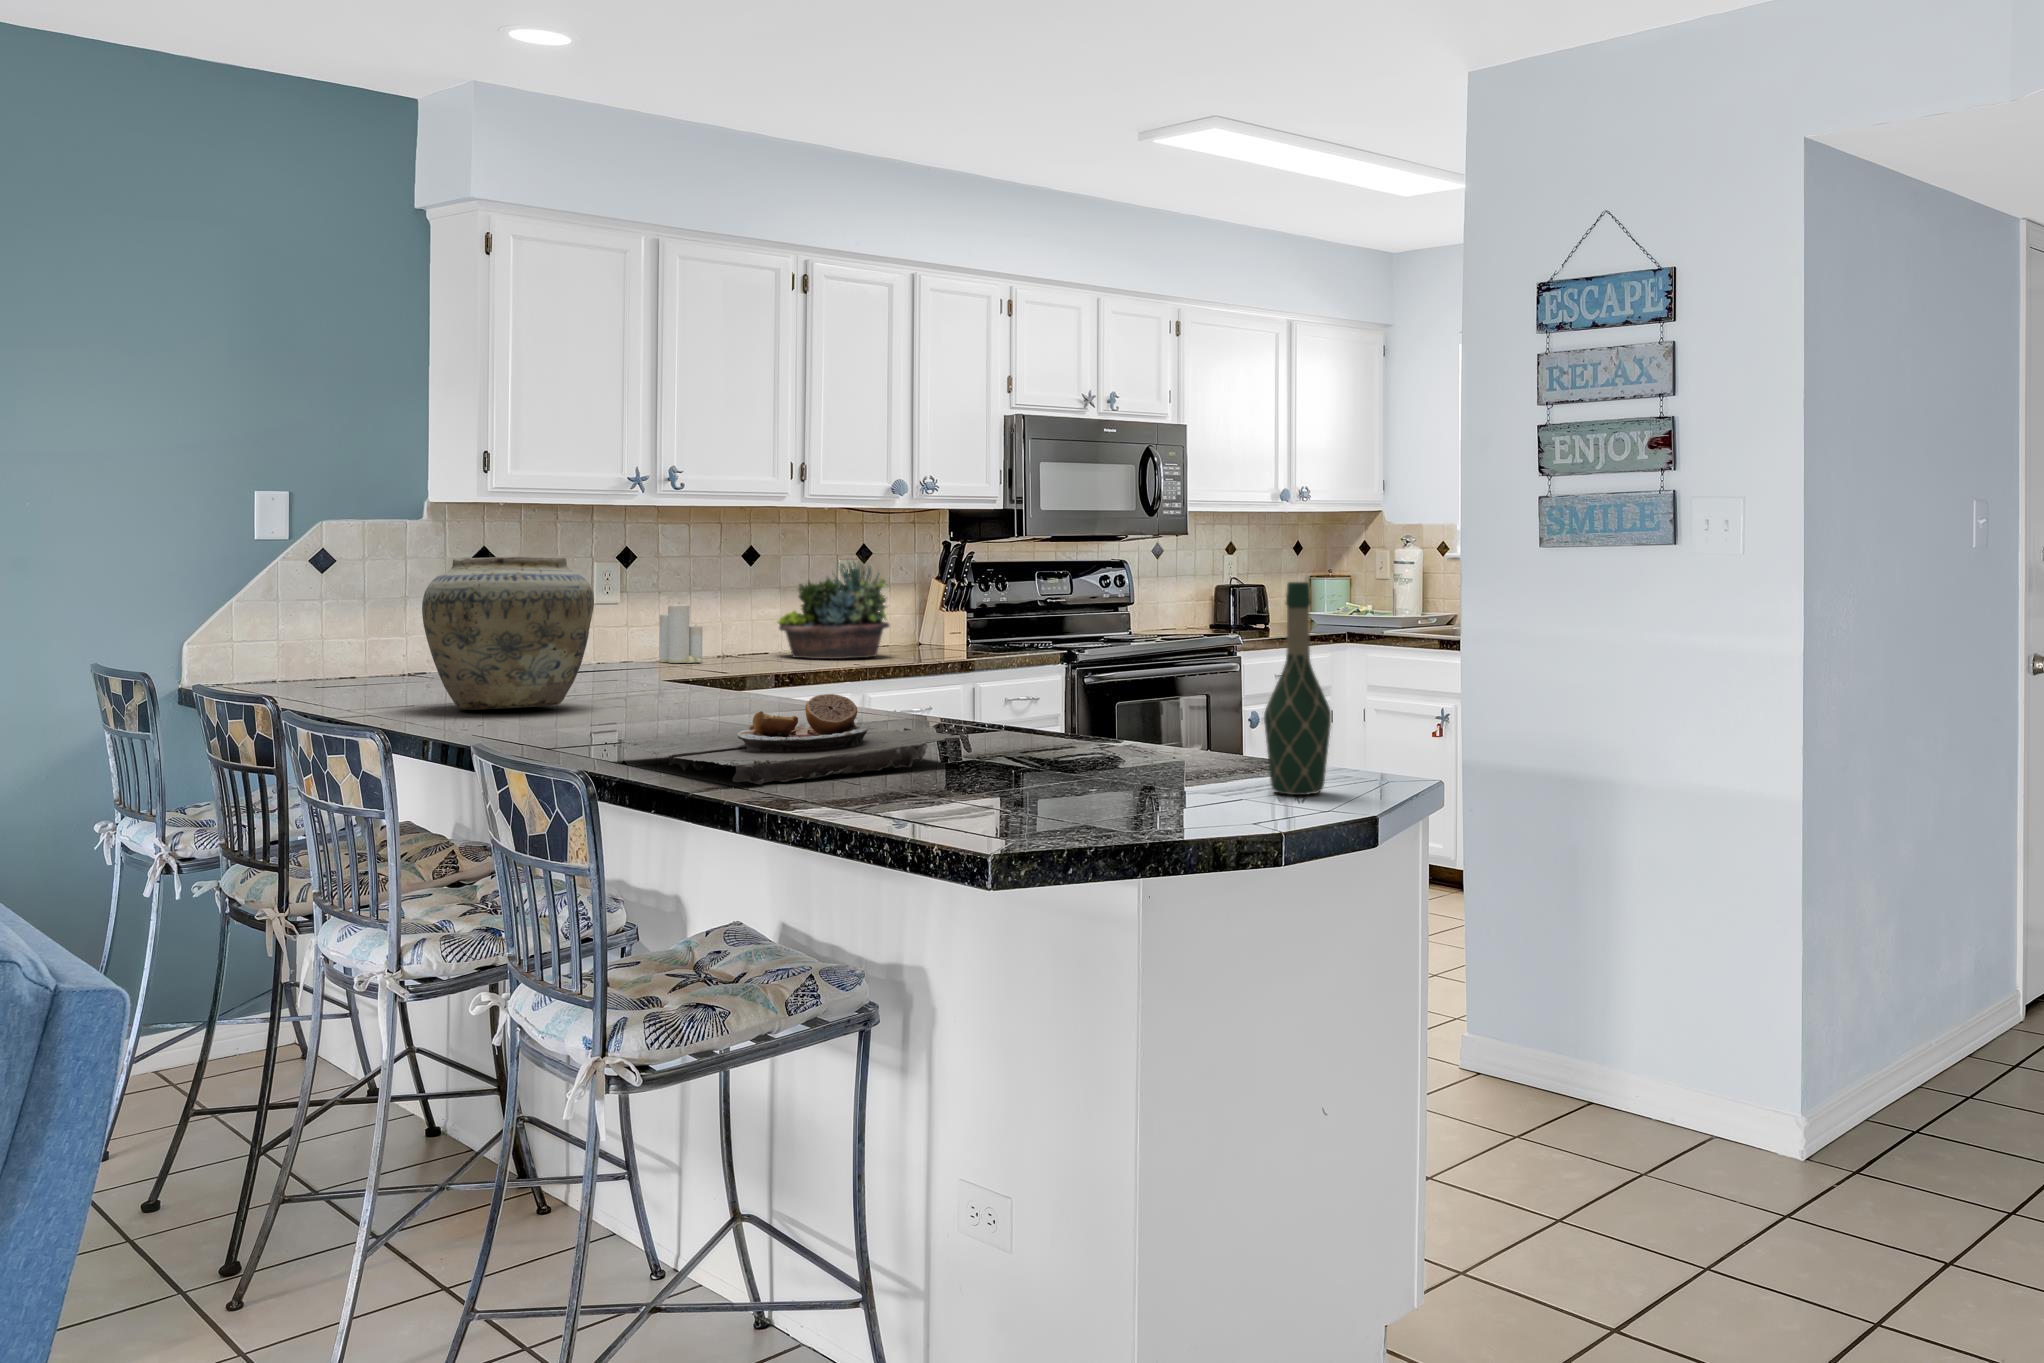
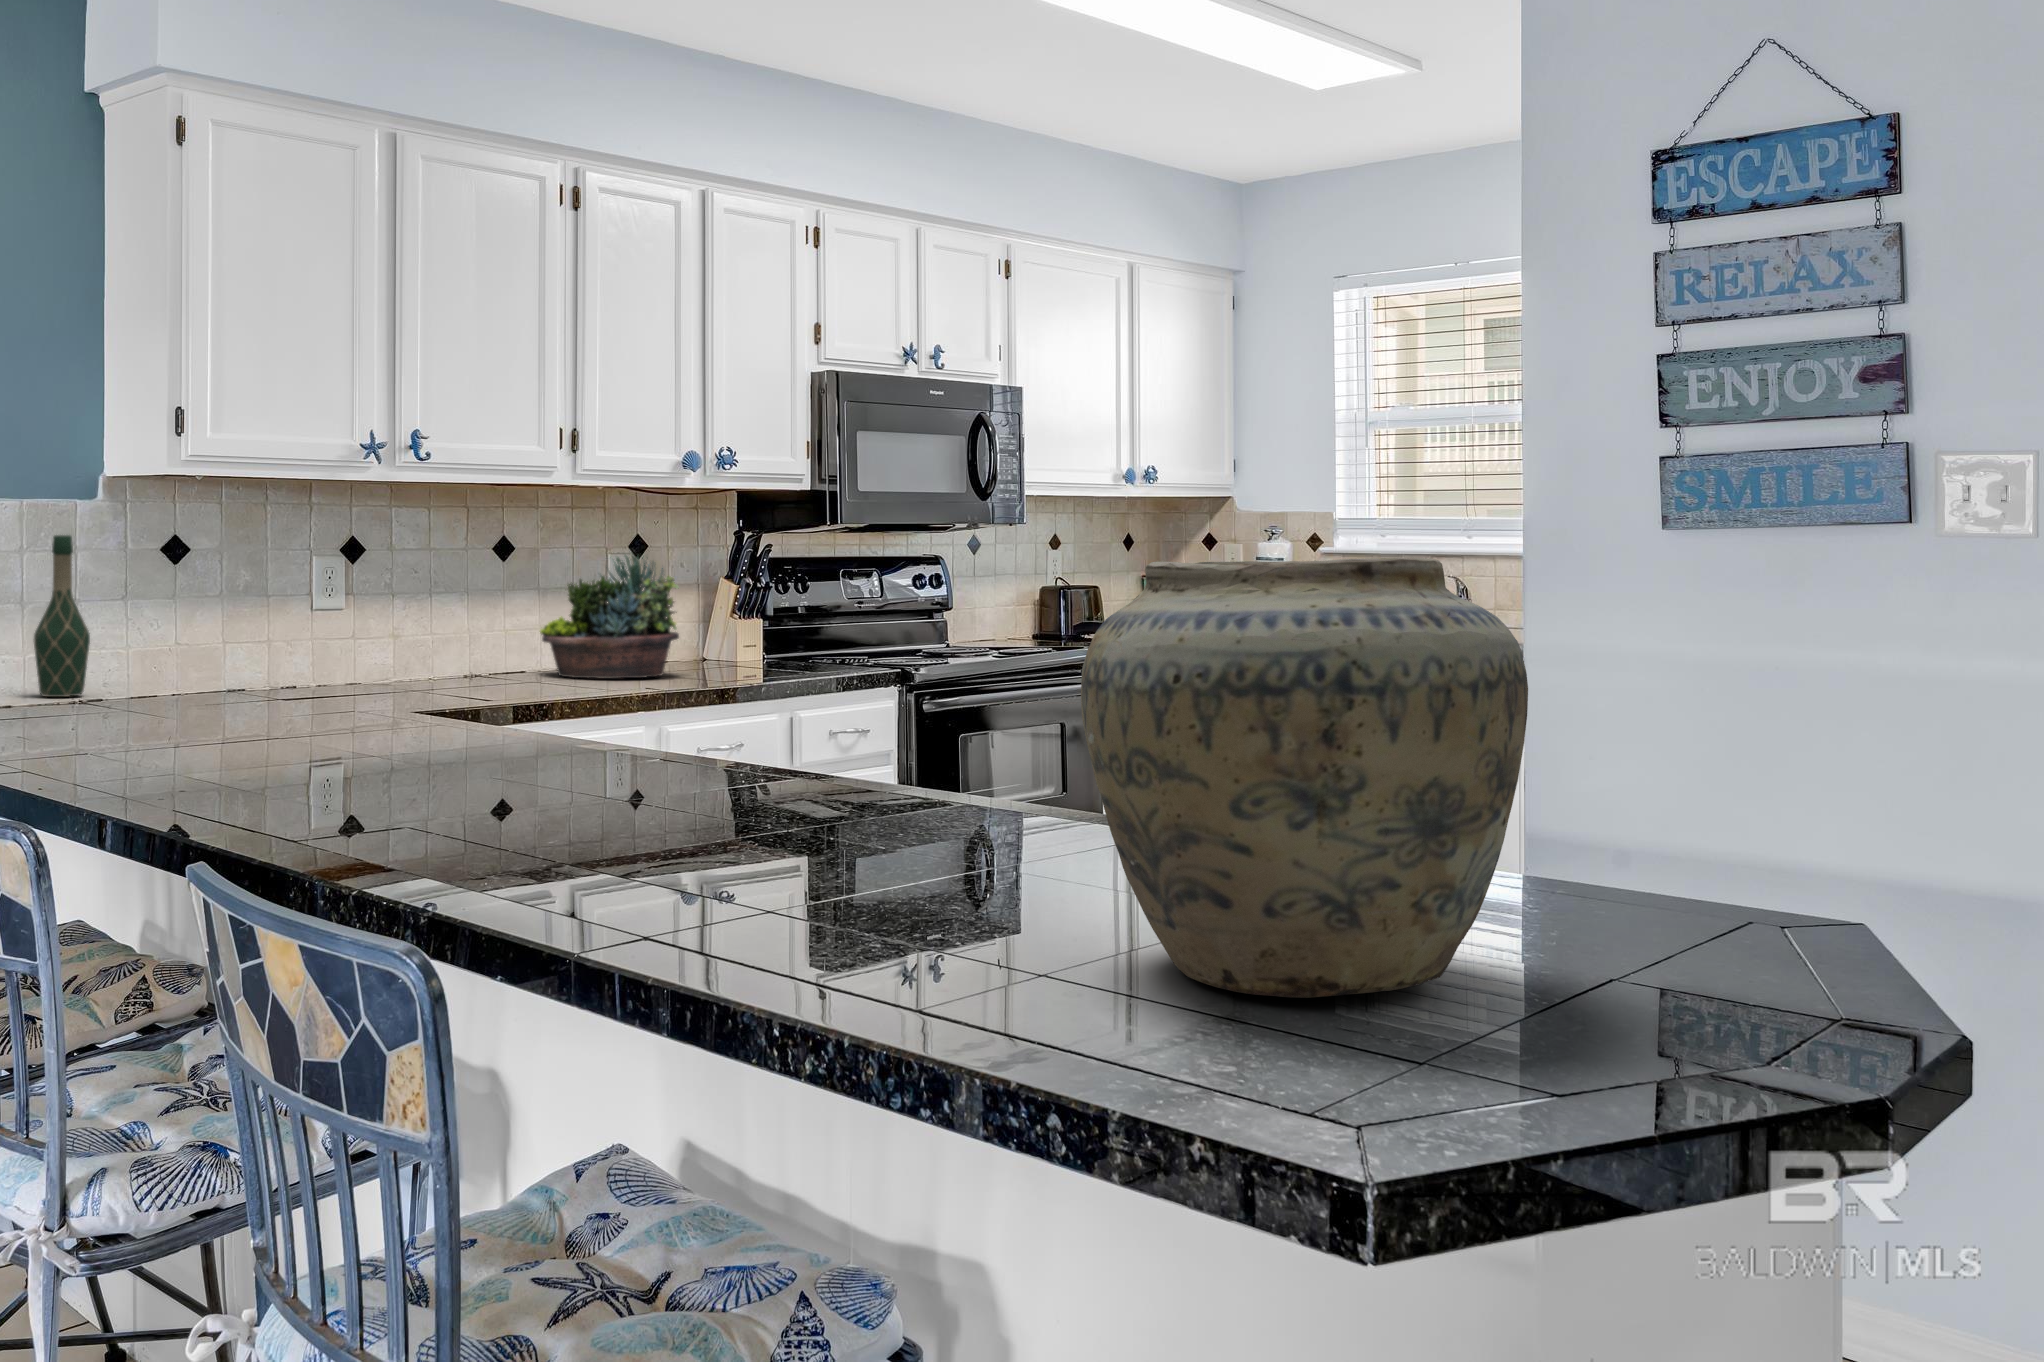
vase: present [422,557,594,710] -> present [1081,558,1528,998]
wine bottle: present [1264,582,1331,795] -> present [34,535,90,697]
candle: present [659,604,702,663] -> none [399,600,453,684]
plate: present [613,694,966,785] -> none [413,758,1005,936]

